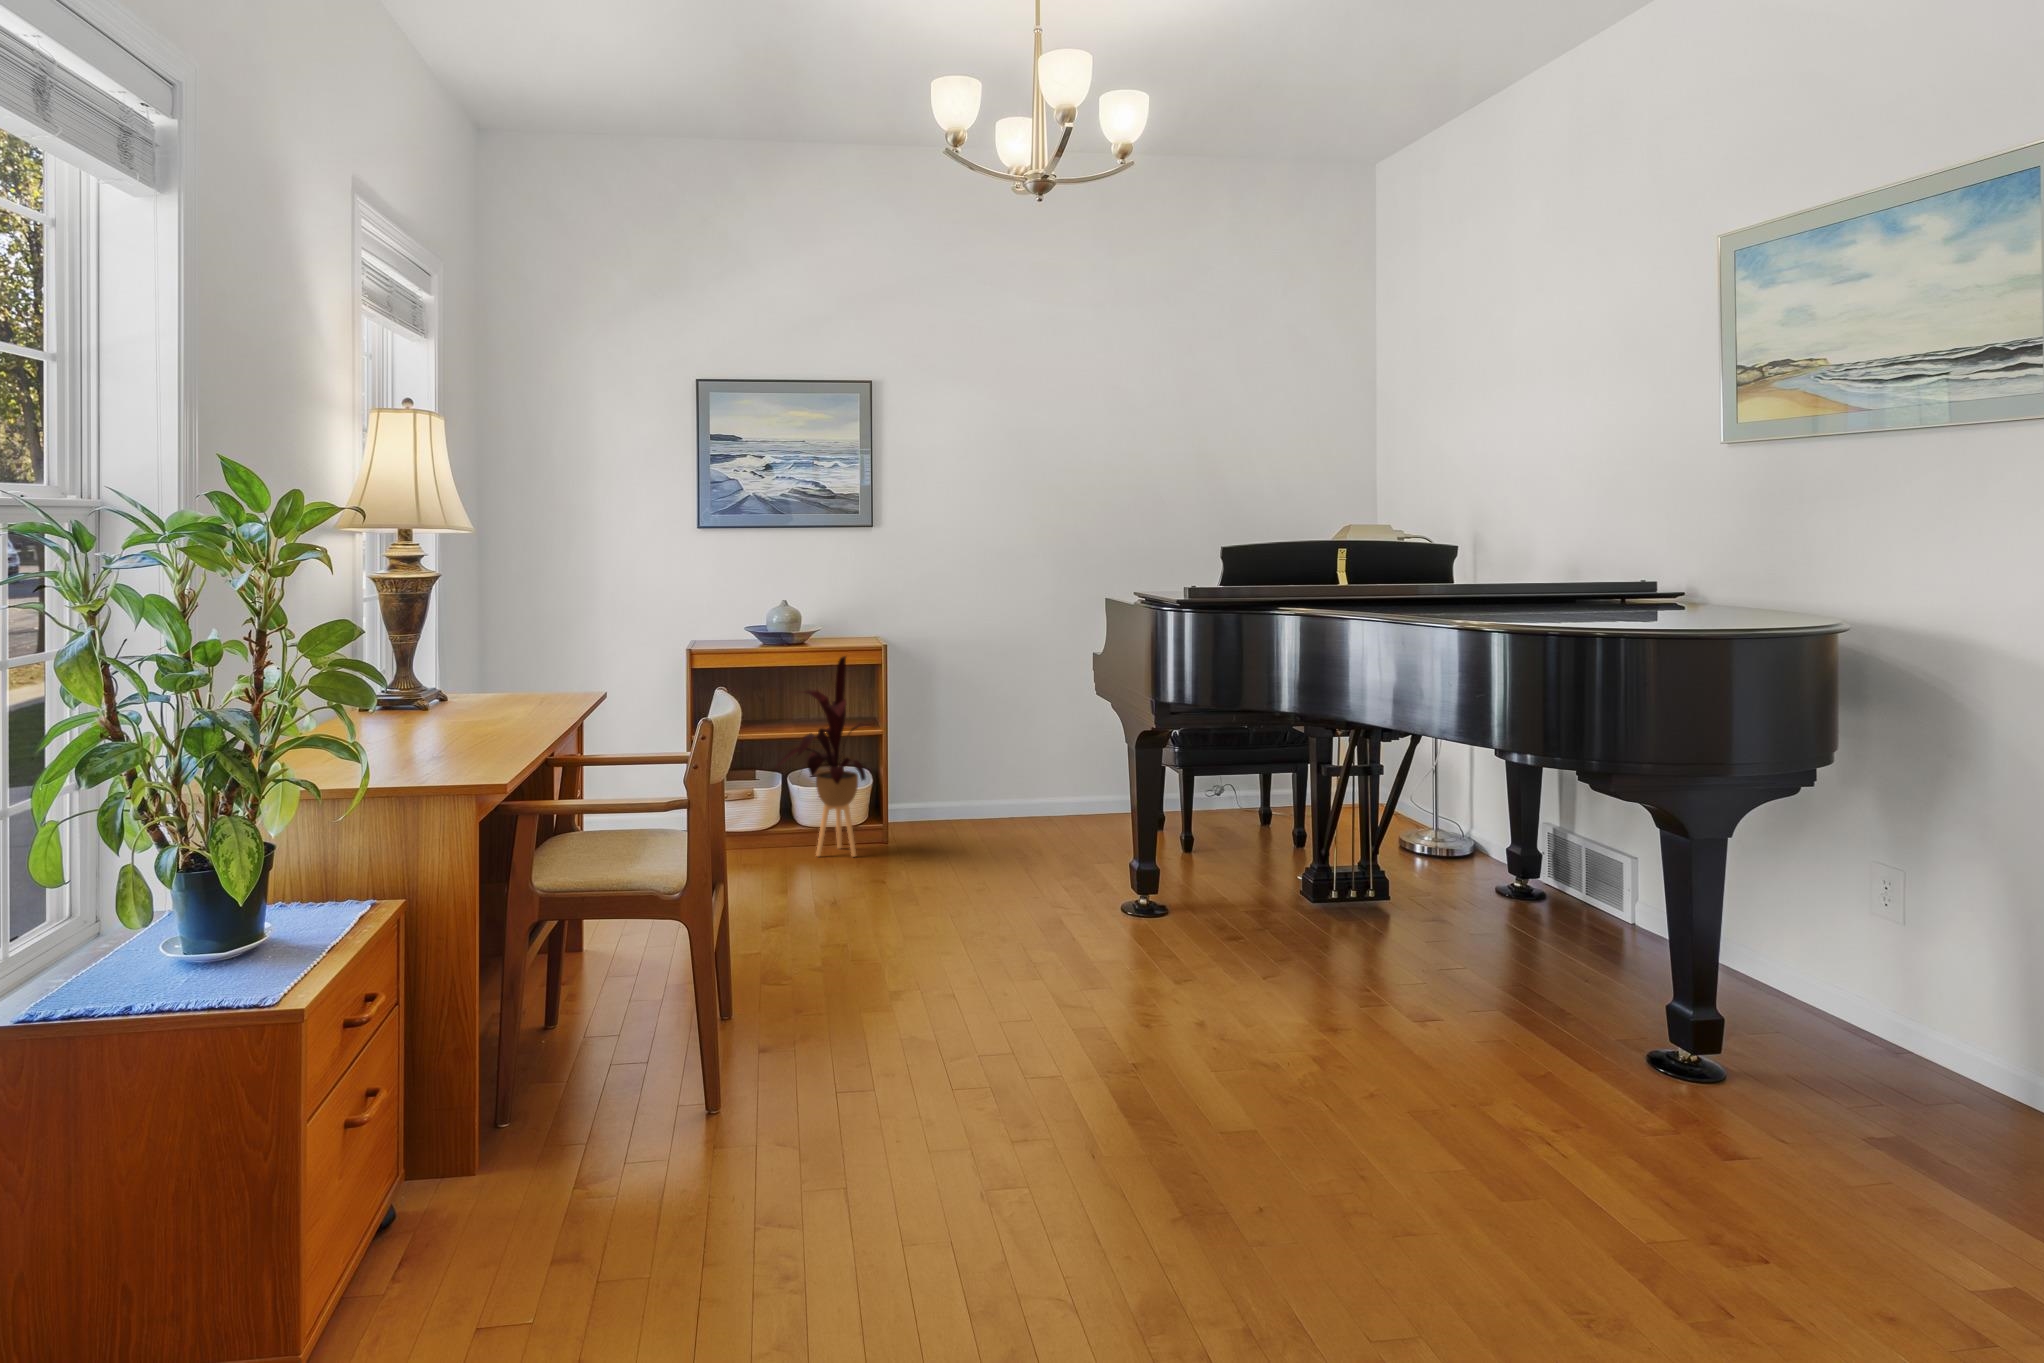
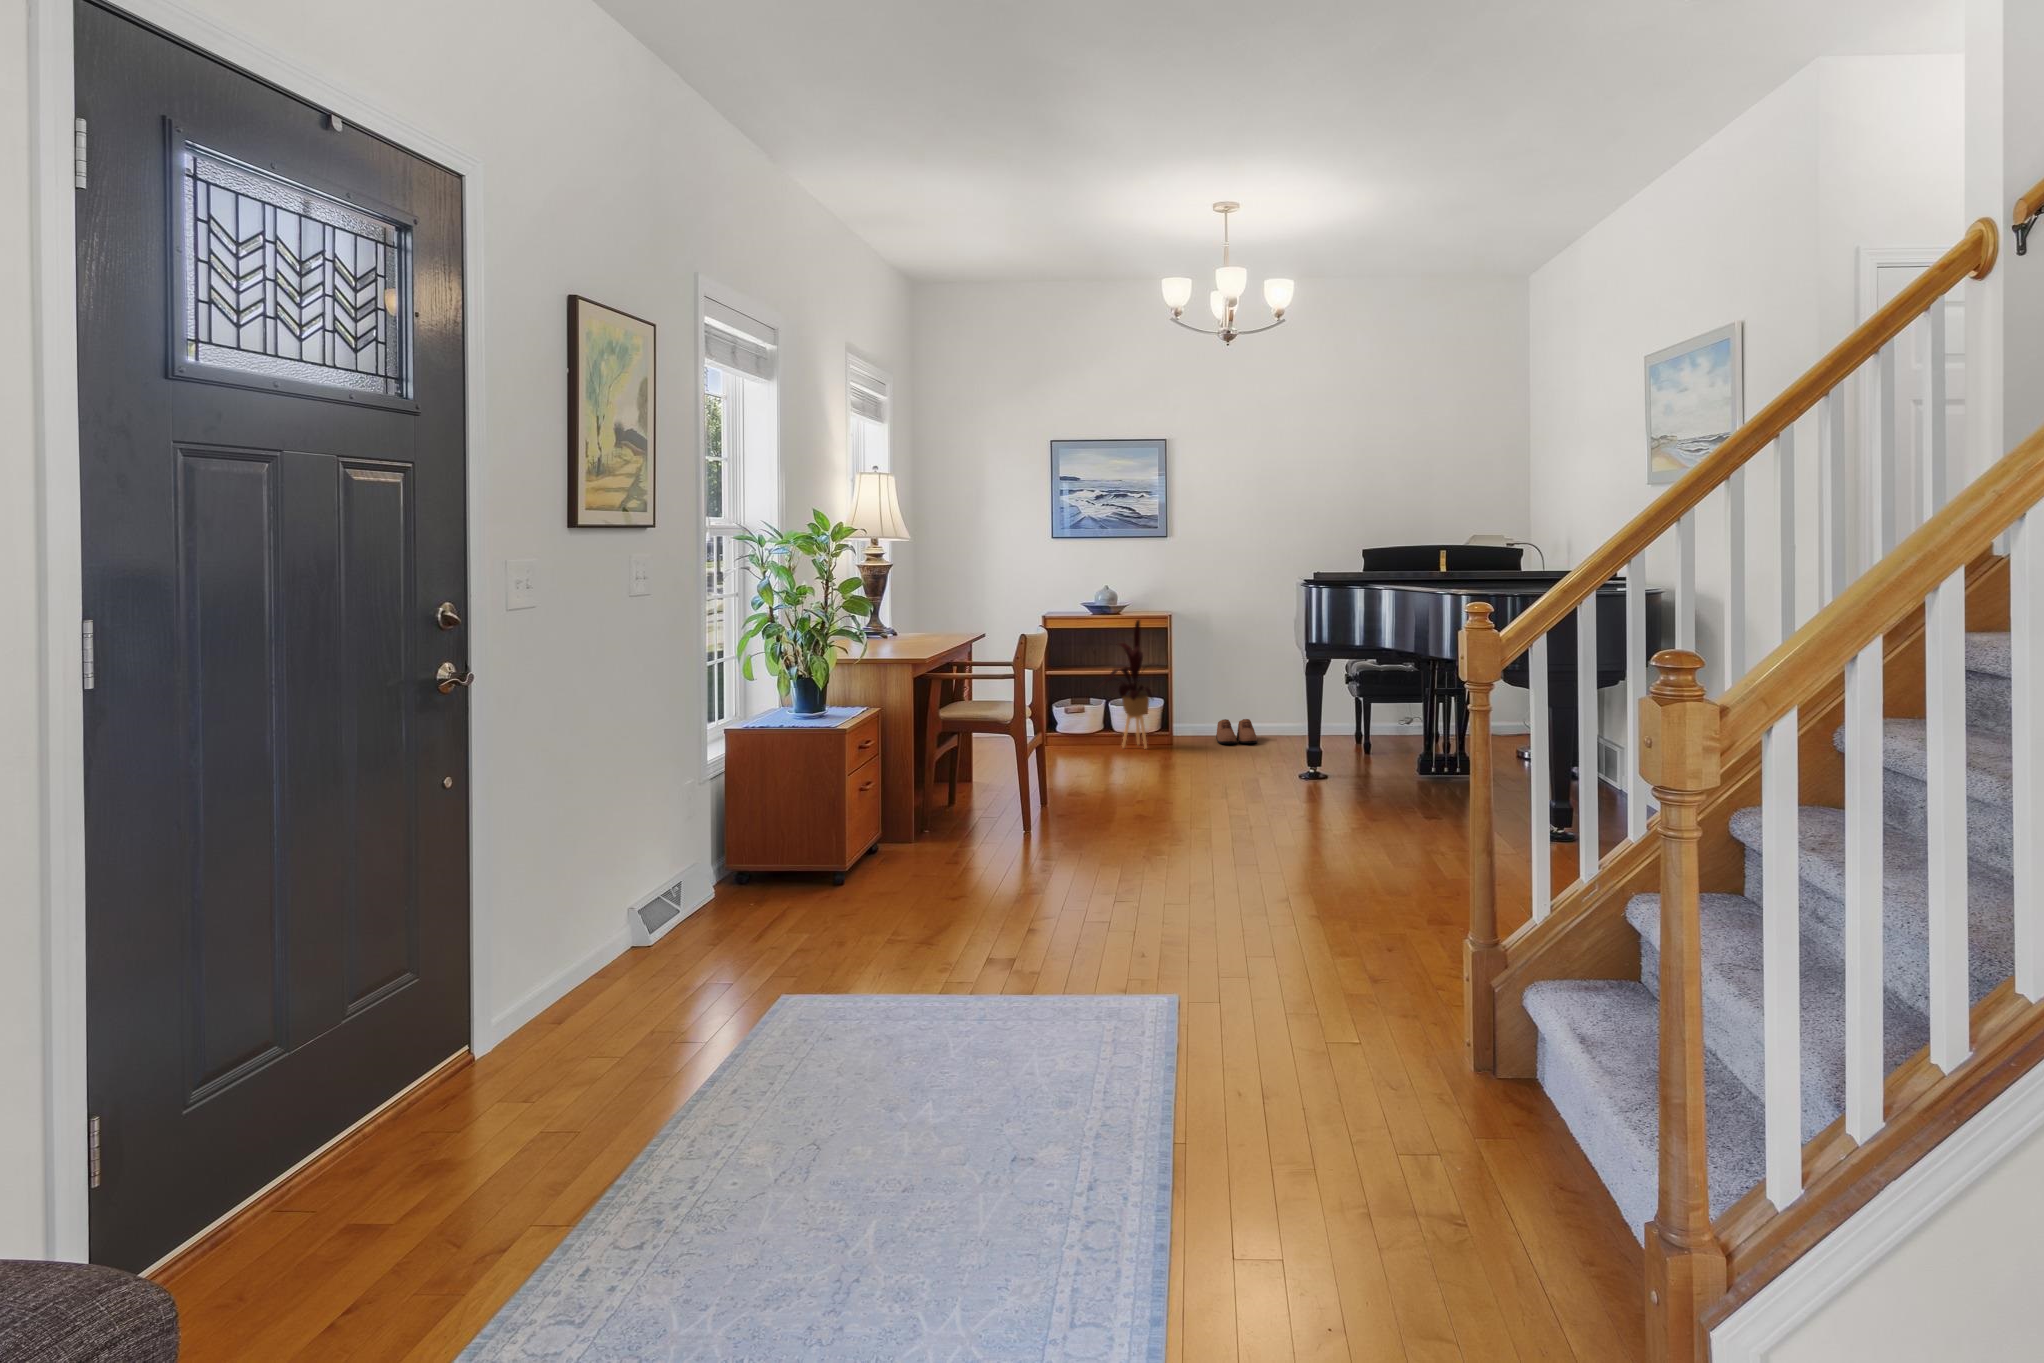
shoe: none [952,800,1018,842] -> present [1216,719,1257,744]

